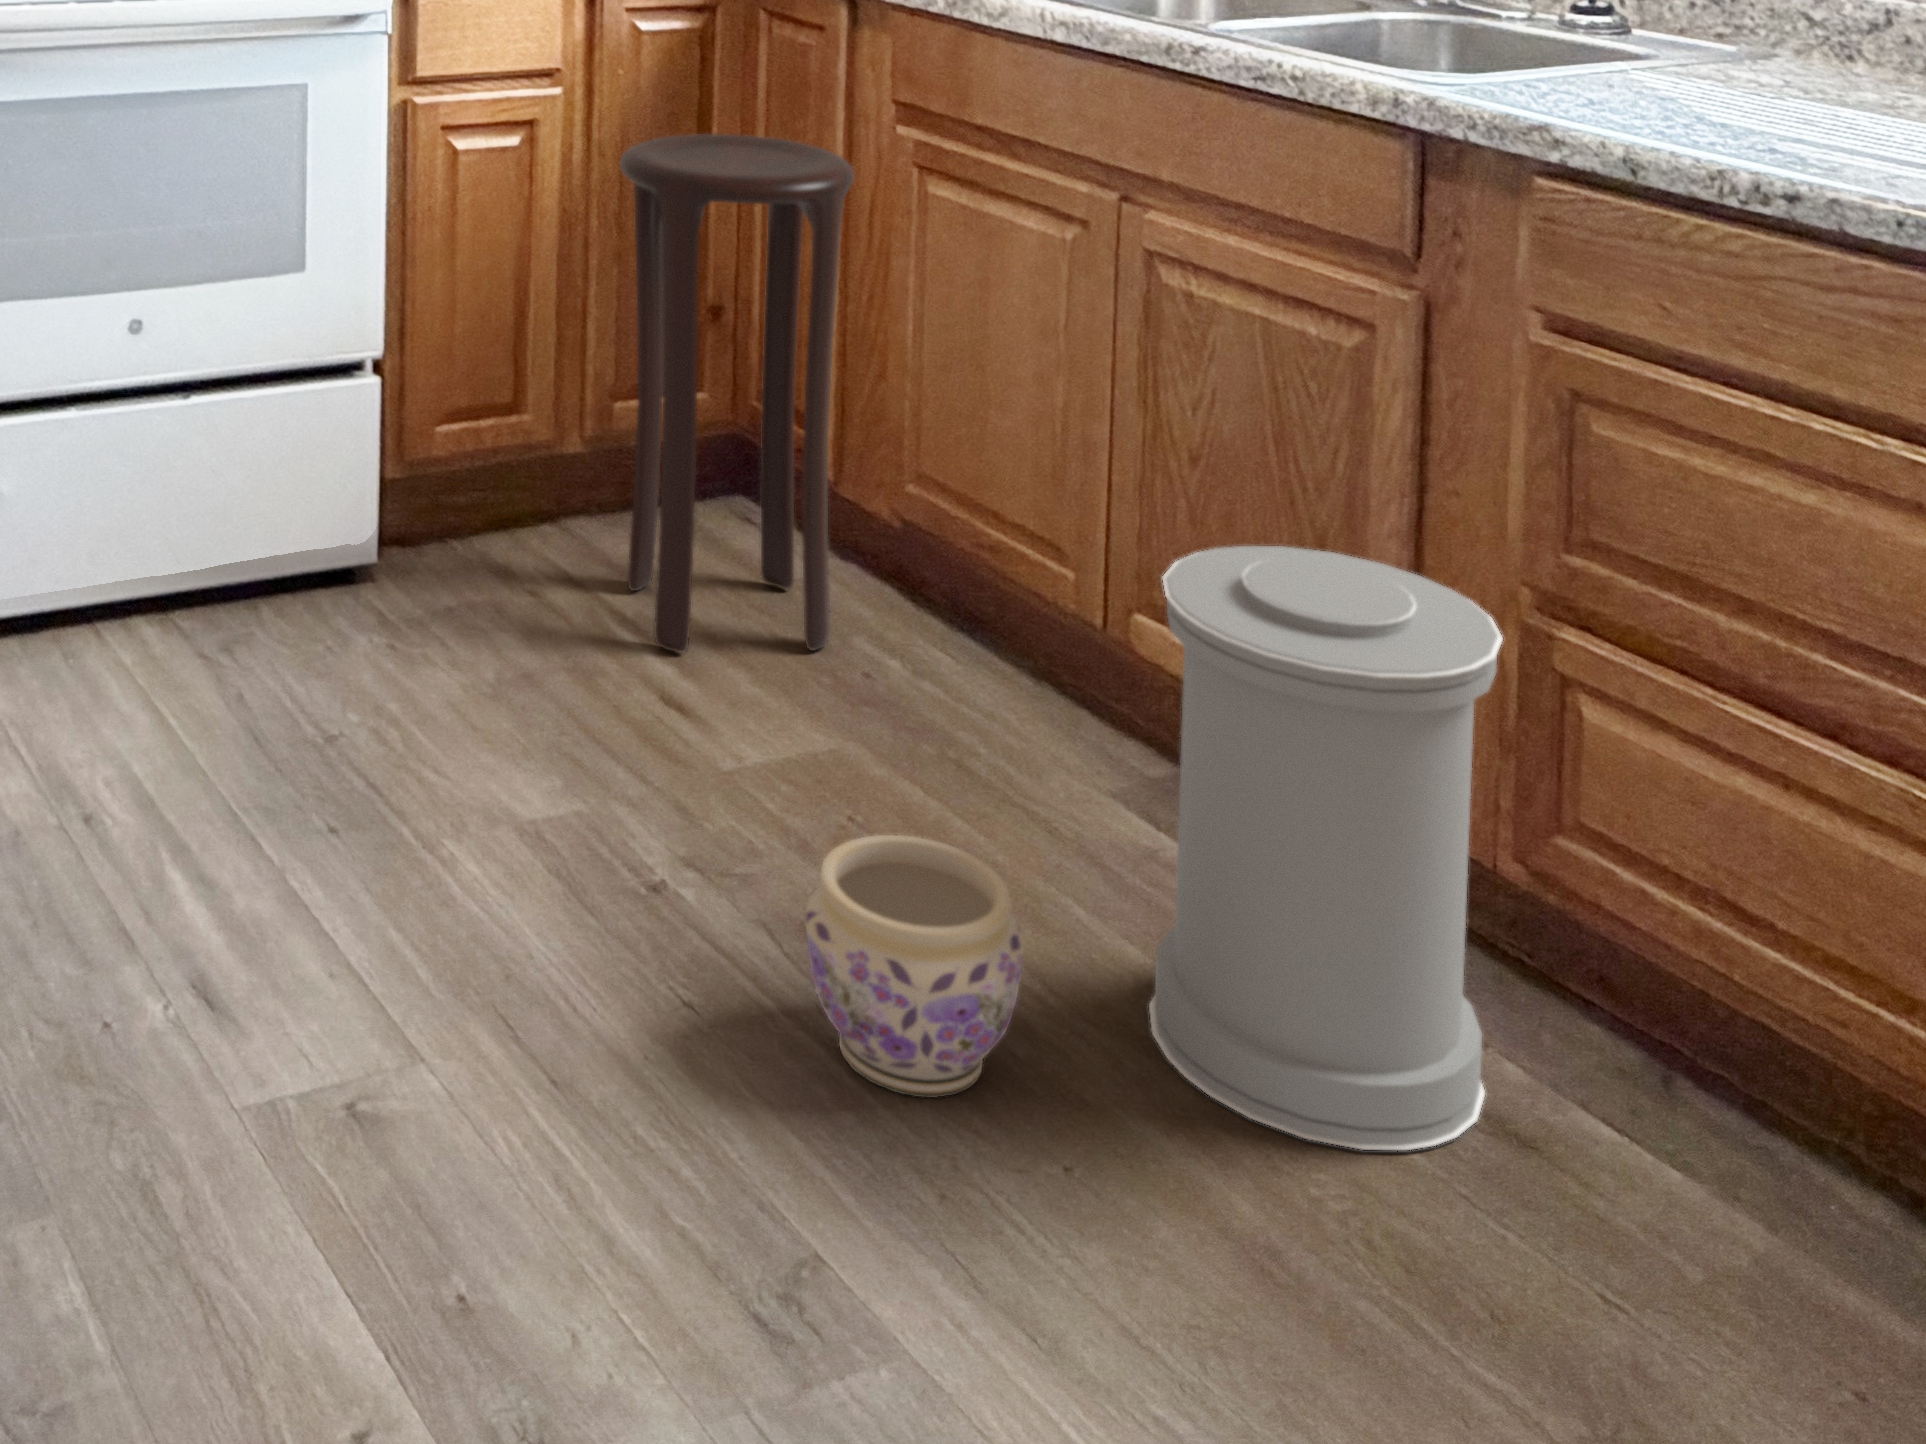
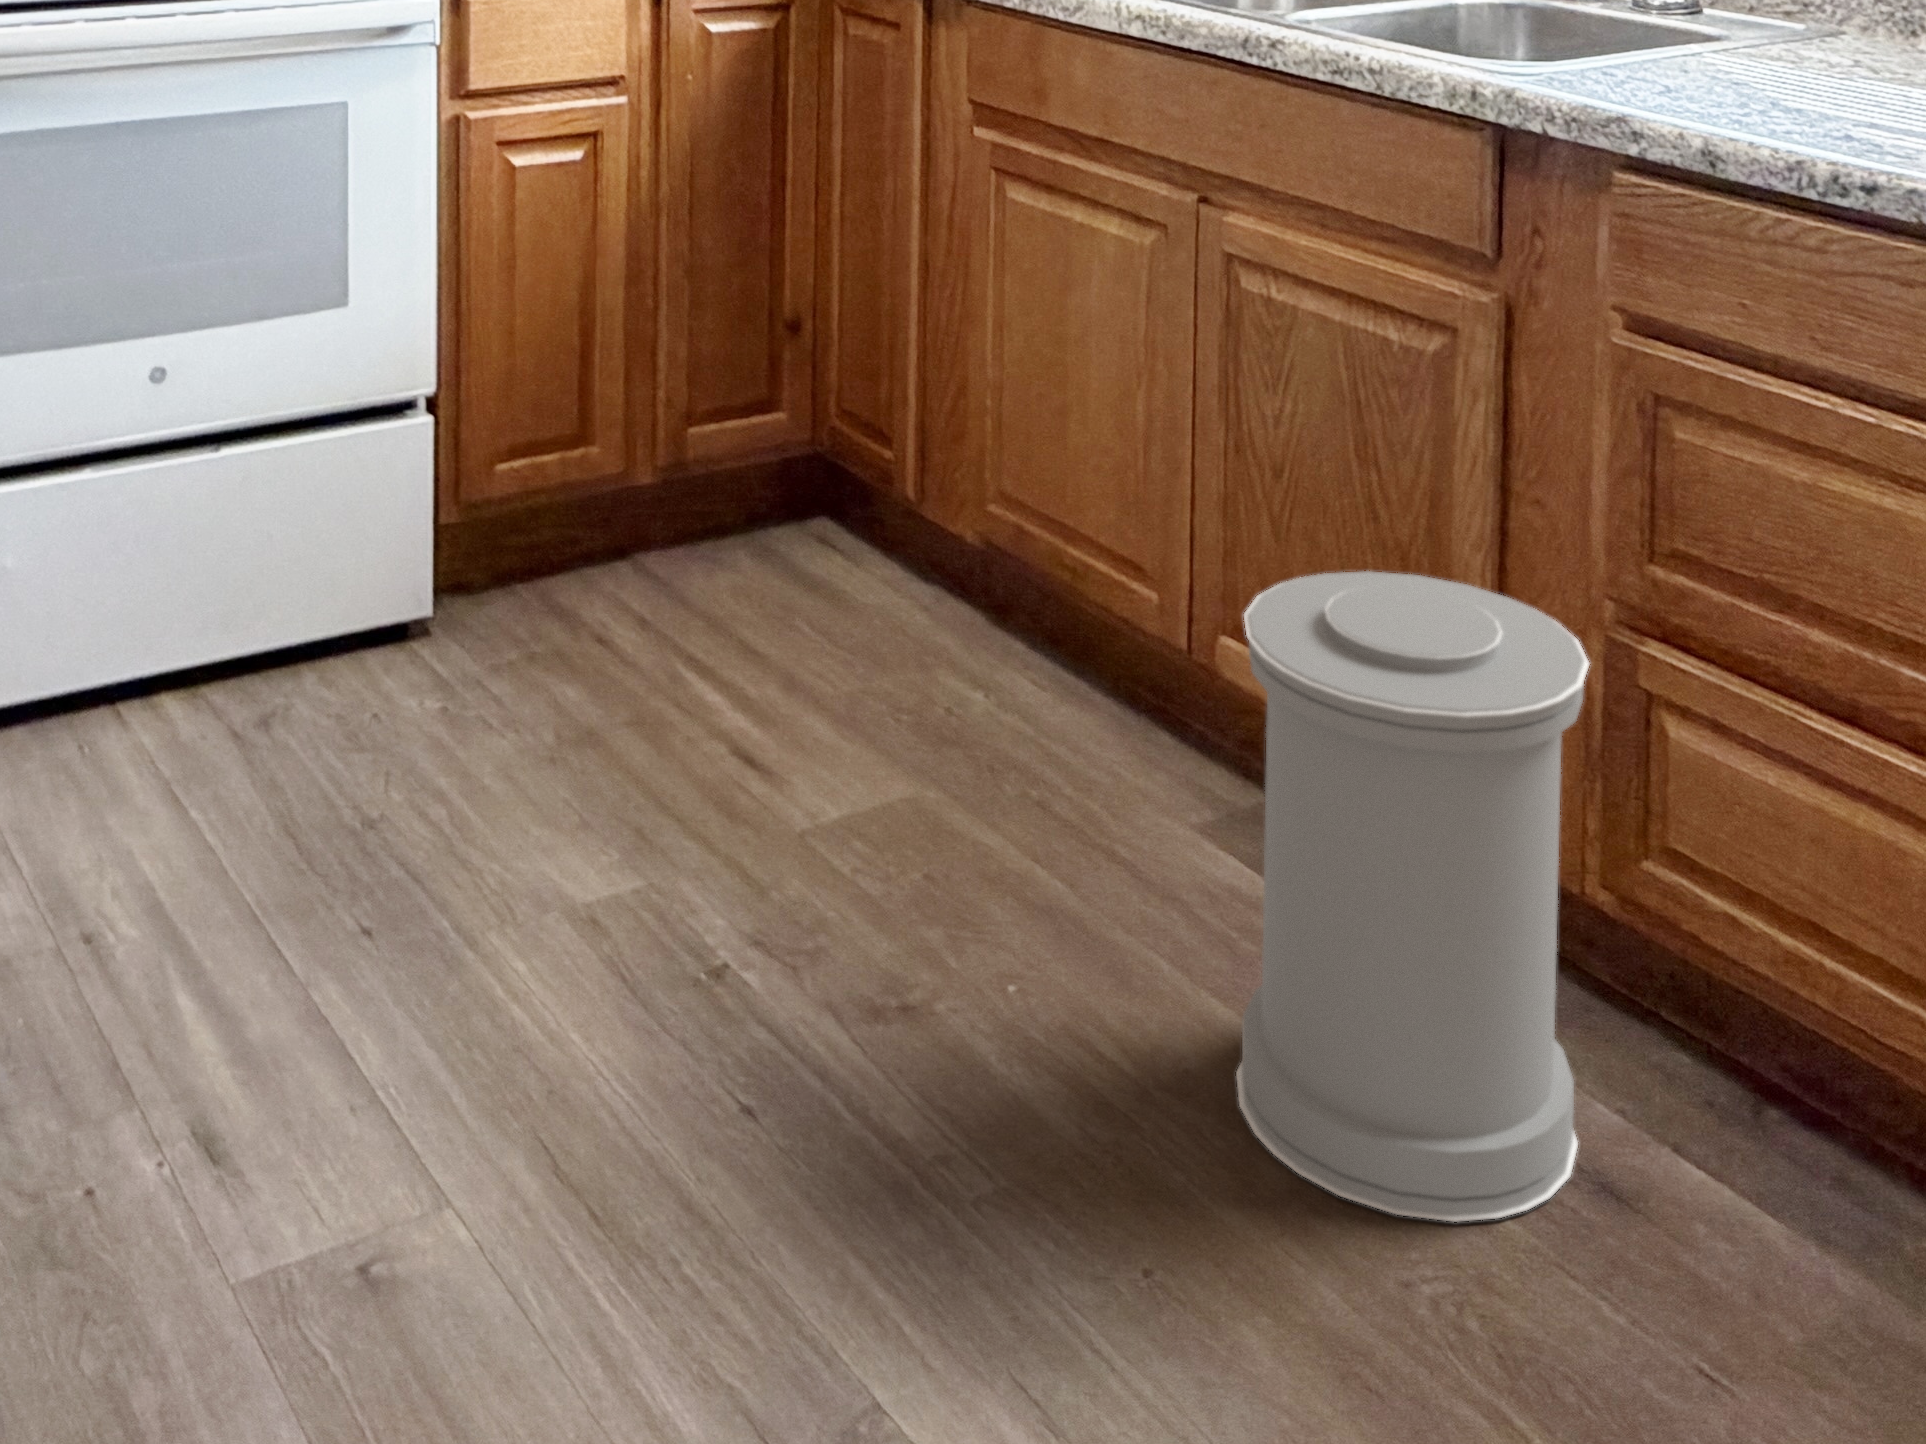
stool: present [620,134,854,652] -> none [687,144,933,703]
planter: present [805,835,1024,1098] -> none [871,911,1103,1204]

